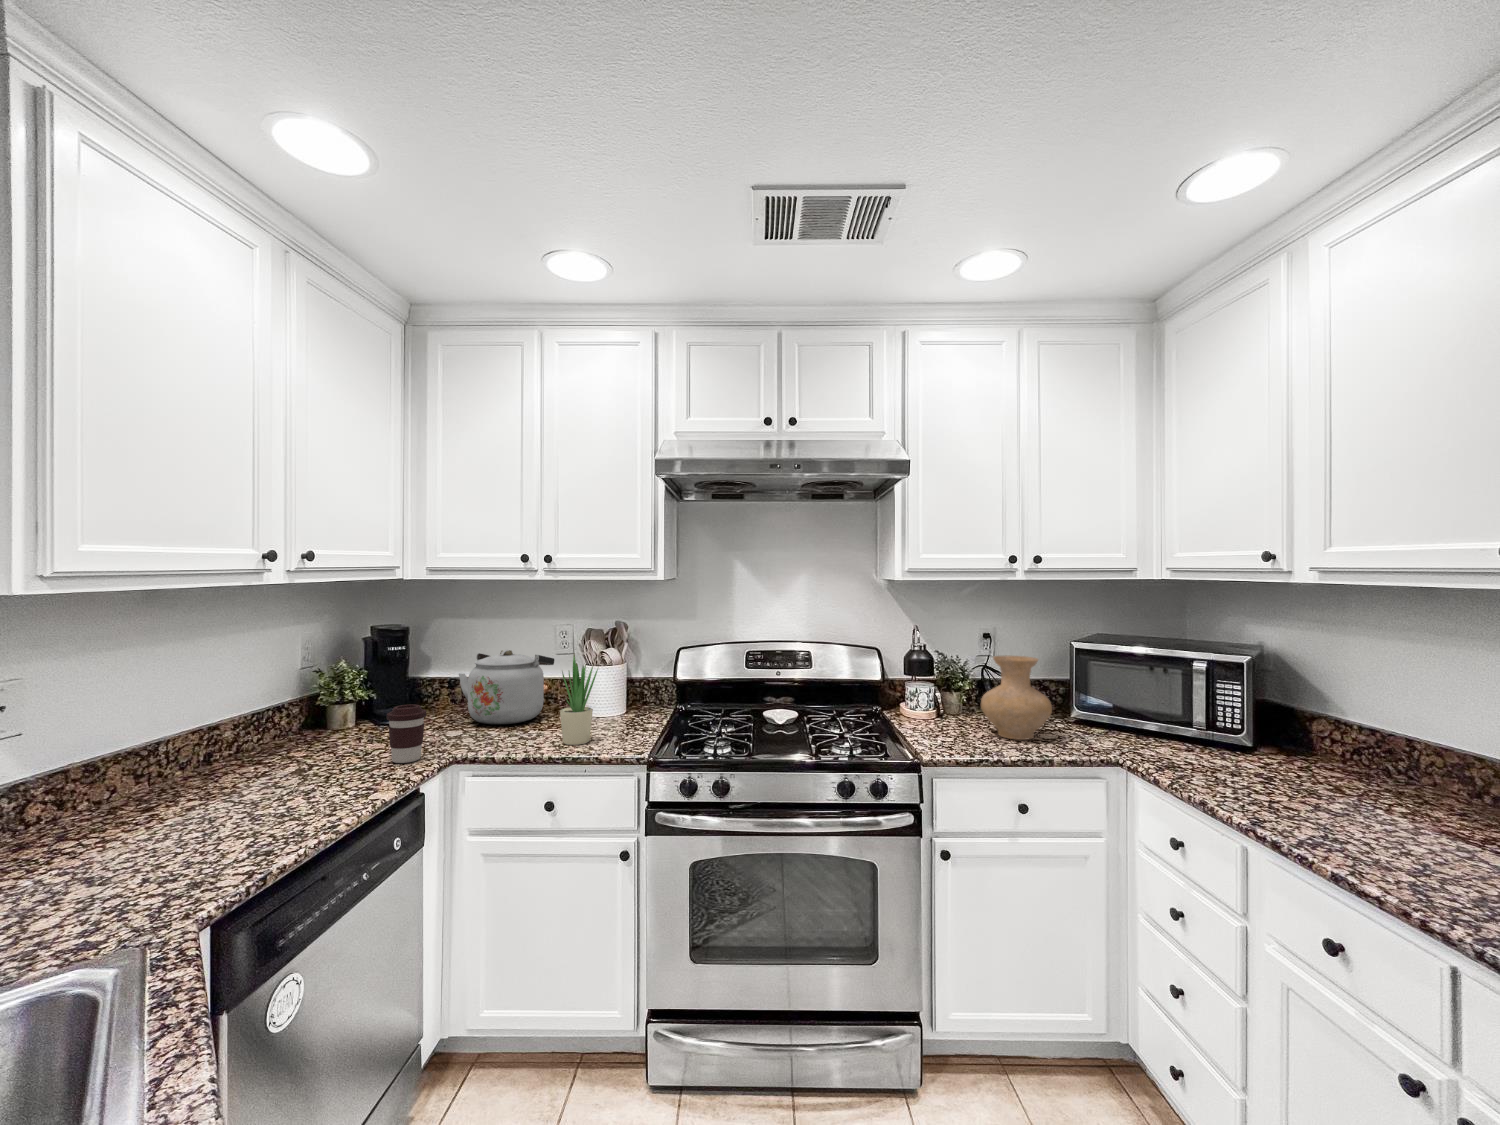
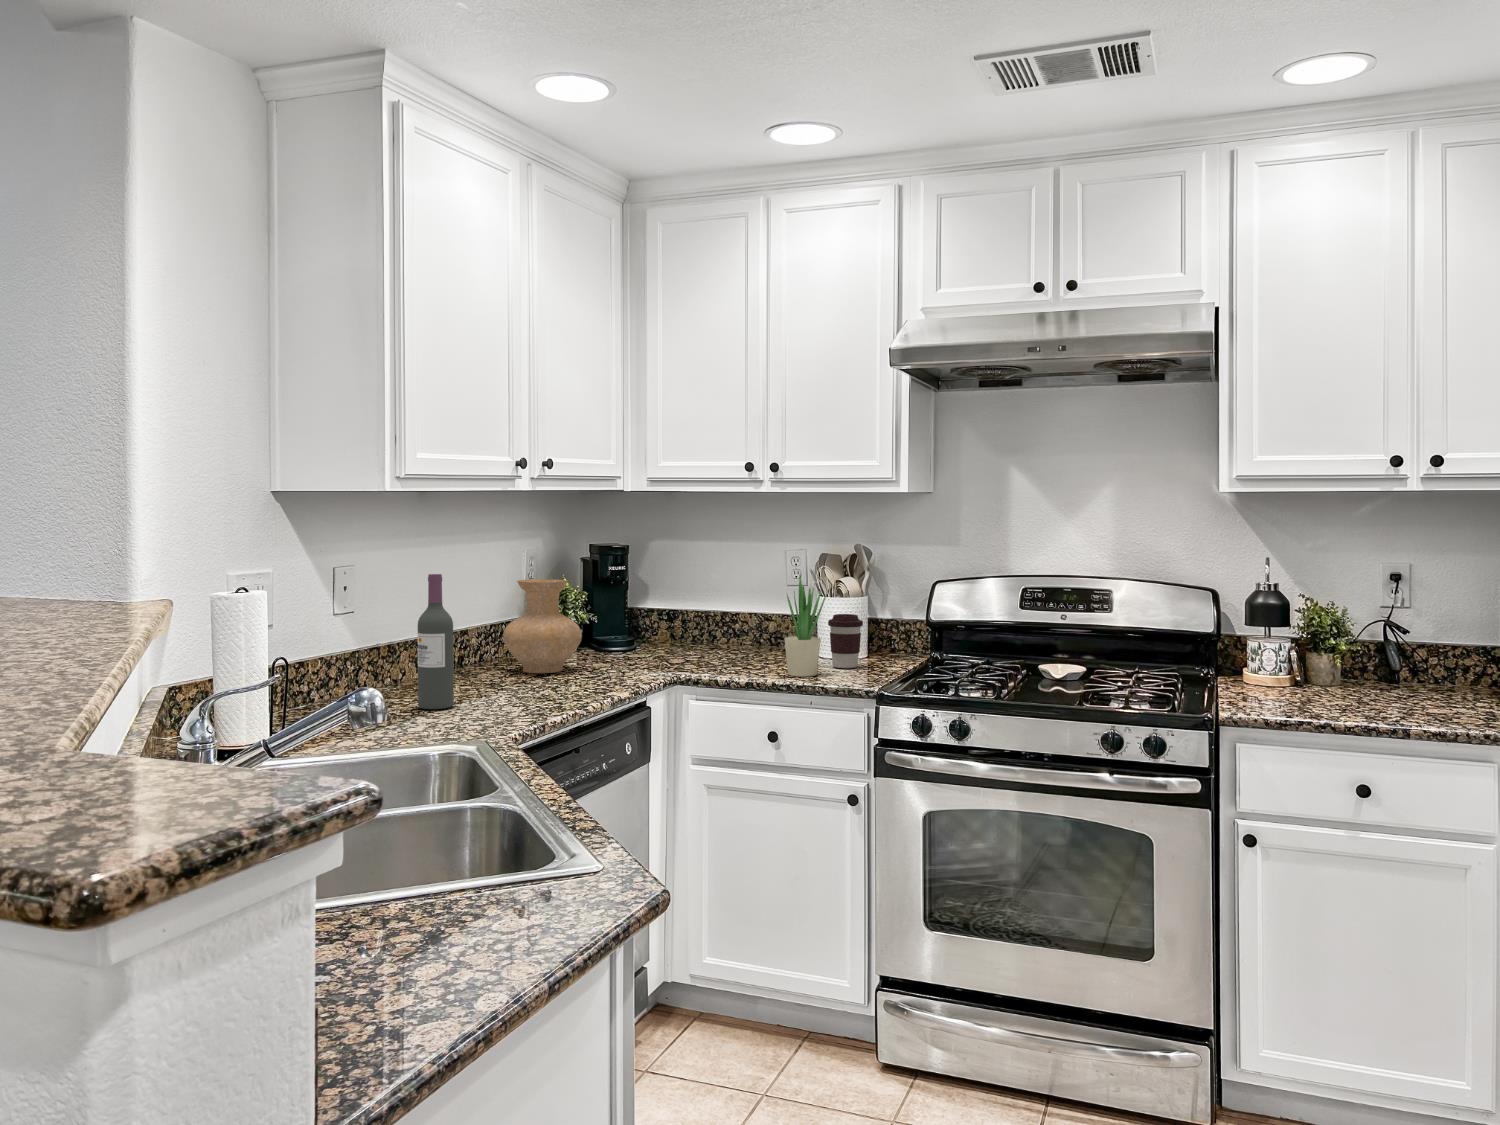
kettle: present [459,650,554,724] -> none [680,575,784,657]
vase: present [981,656,1052,740] -> present [503,579,582,673]
wine bottle: none [126,688,180,850] -> present [417,574,454,709]
coffee cup: present [387,704,426,763] -> present [828,614,863,668]

